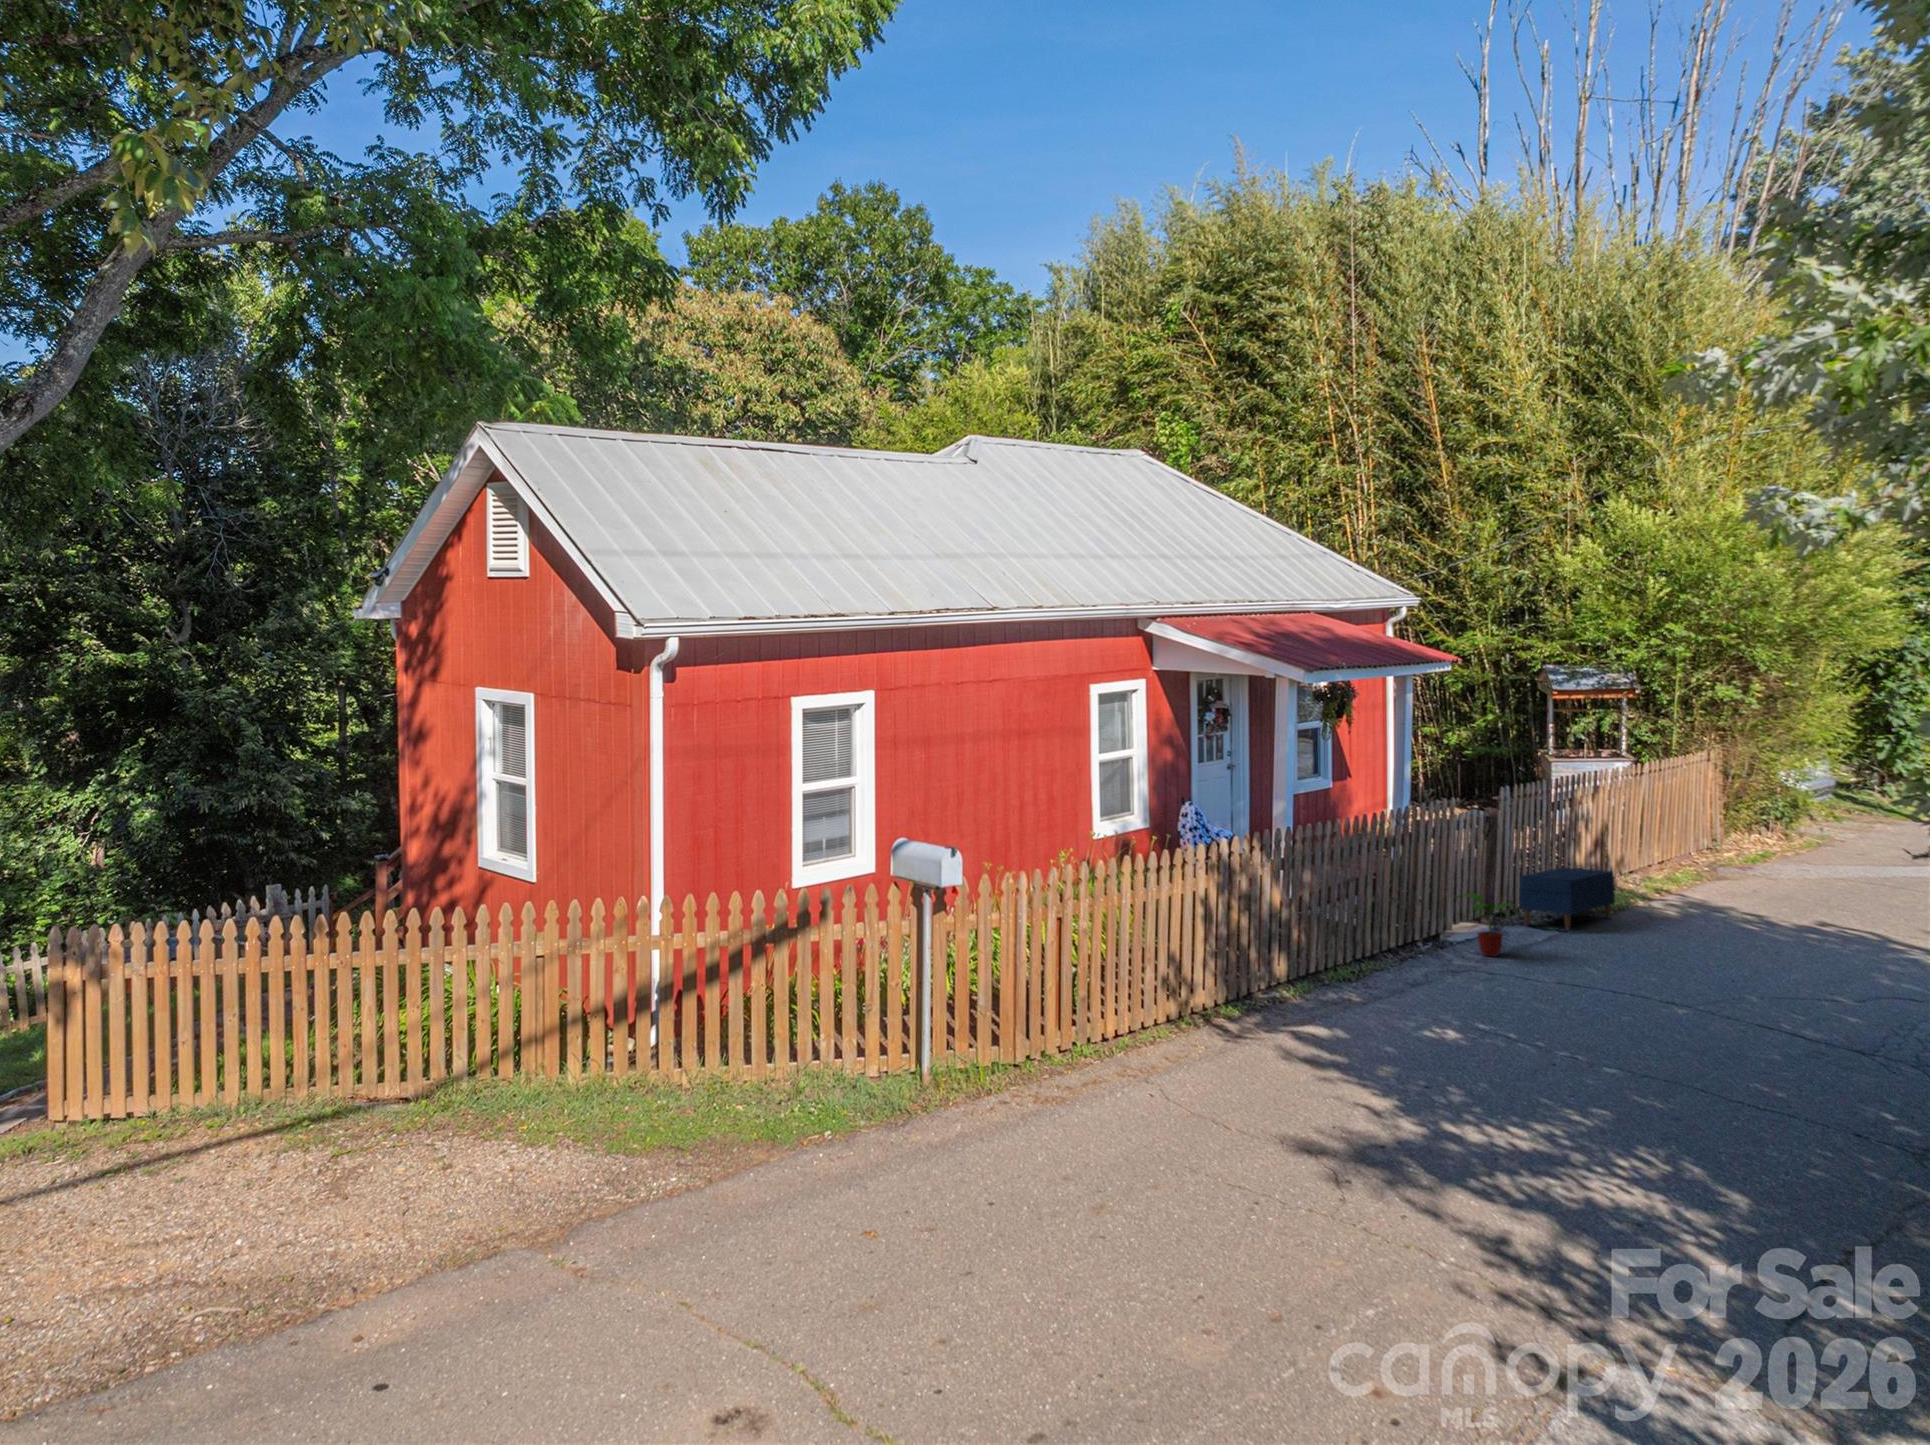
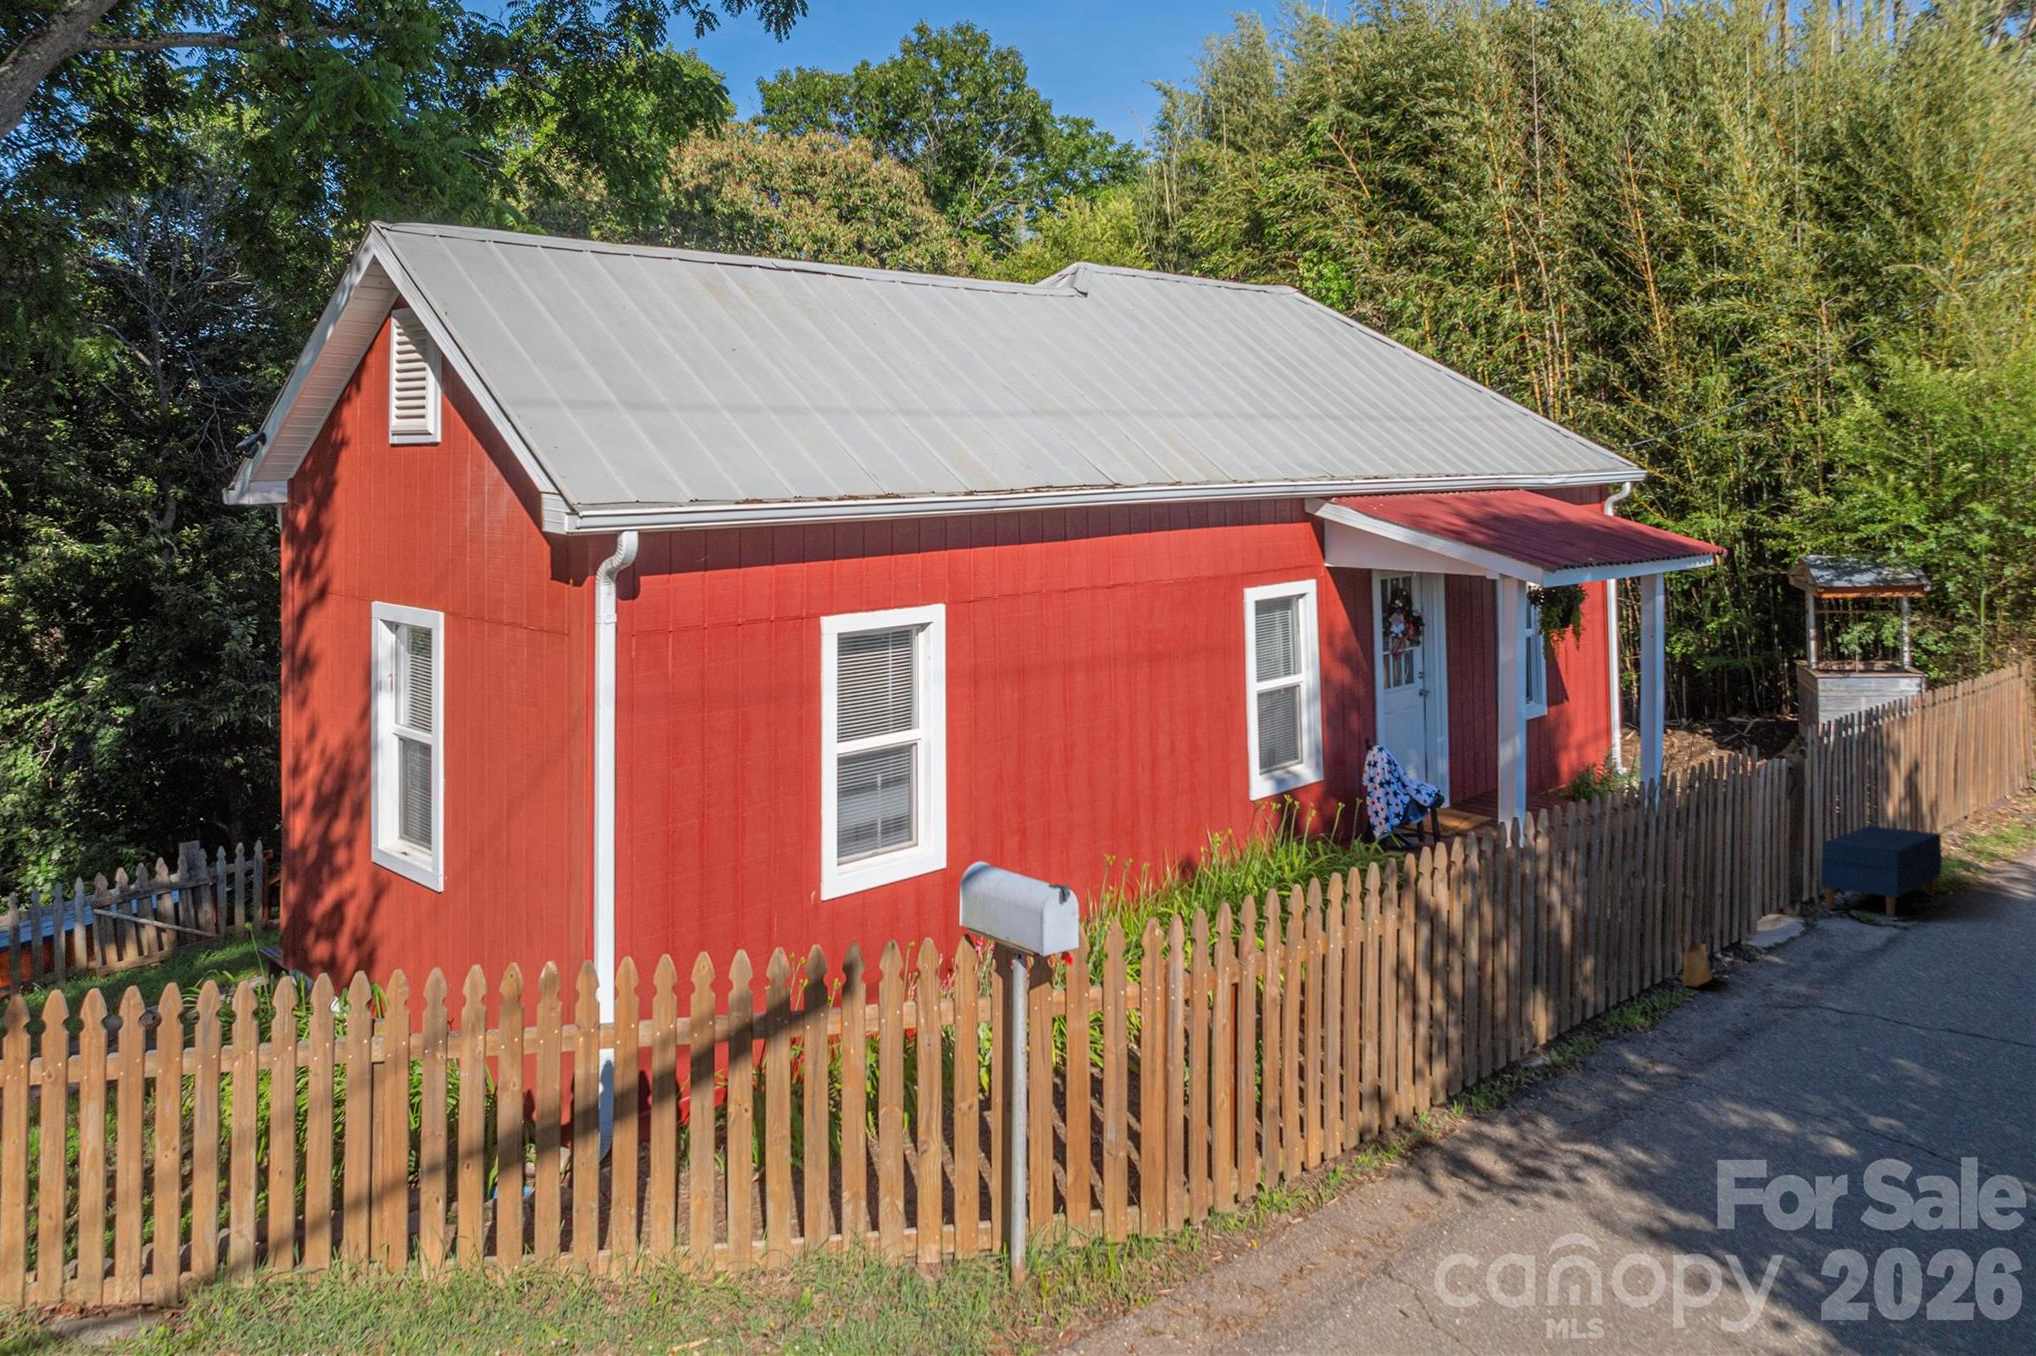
potted plant: present [1455,894,1524,957] -> none [1747,876,1853,964]
woven basket: none [1396,925,1418,968] -> present [1683,943,1711,987]

